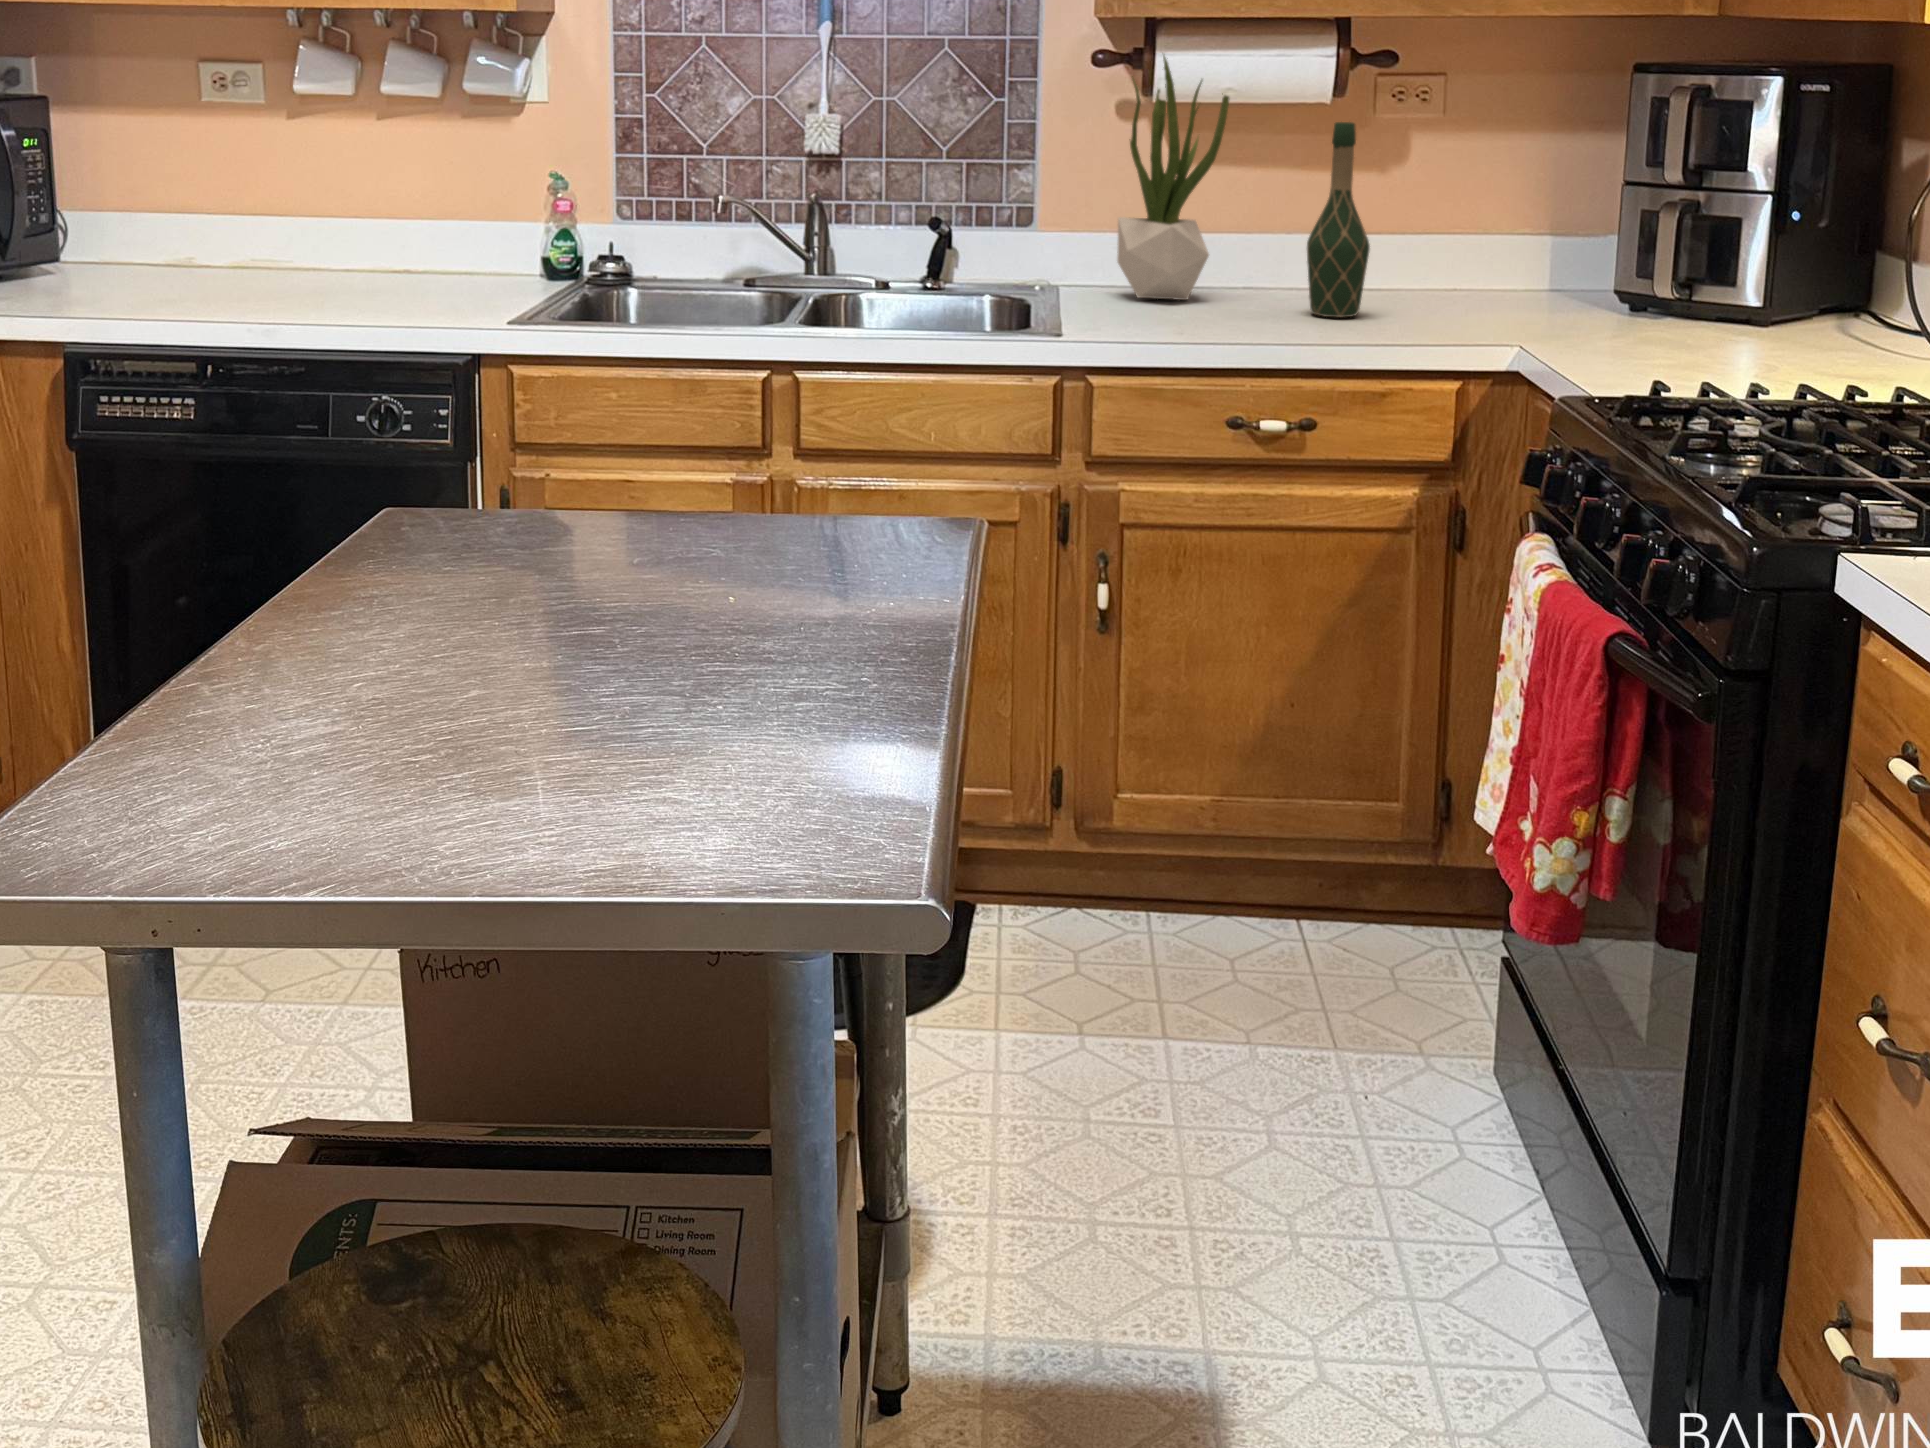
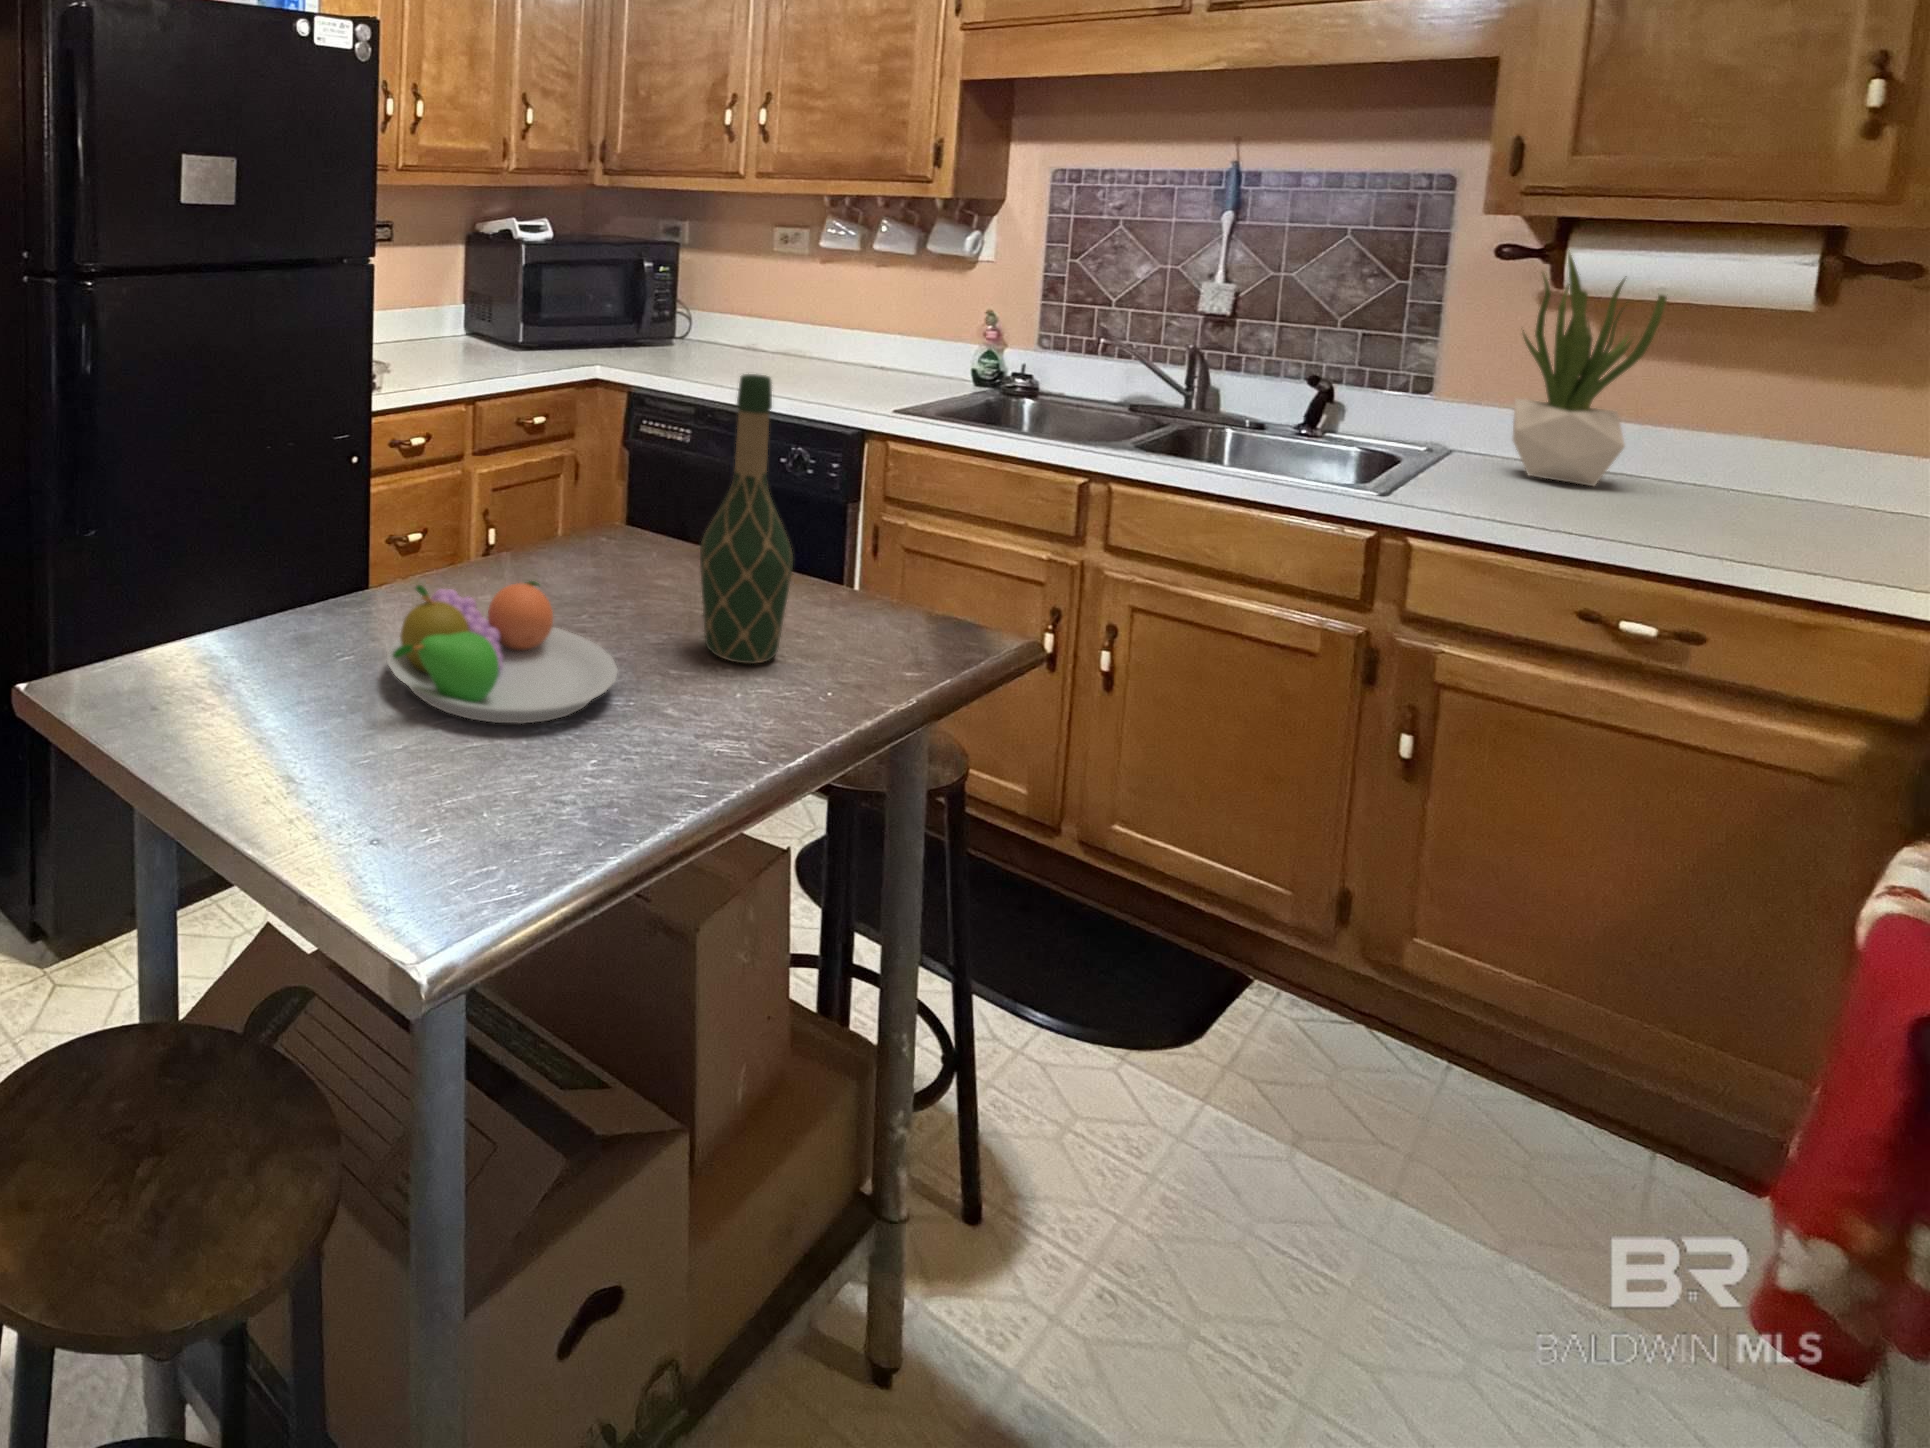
wine bottle: present [1307,122,1370,317] -> present [700,374,793,664]
fruit bowl: none [381,581,712,767] -> present [387,581,618,724]

